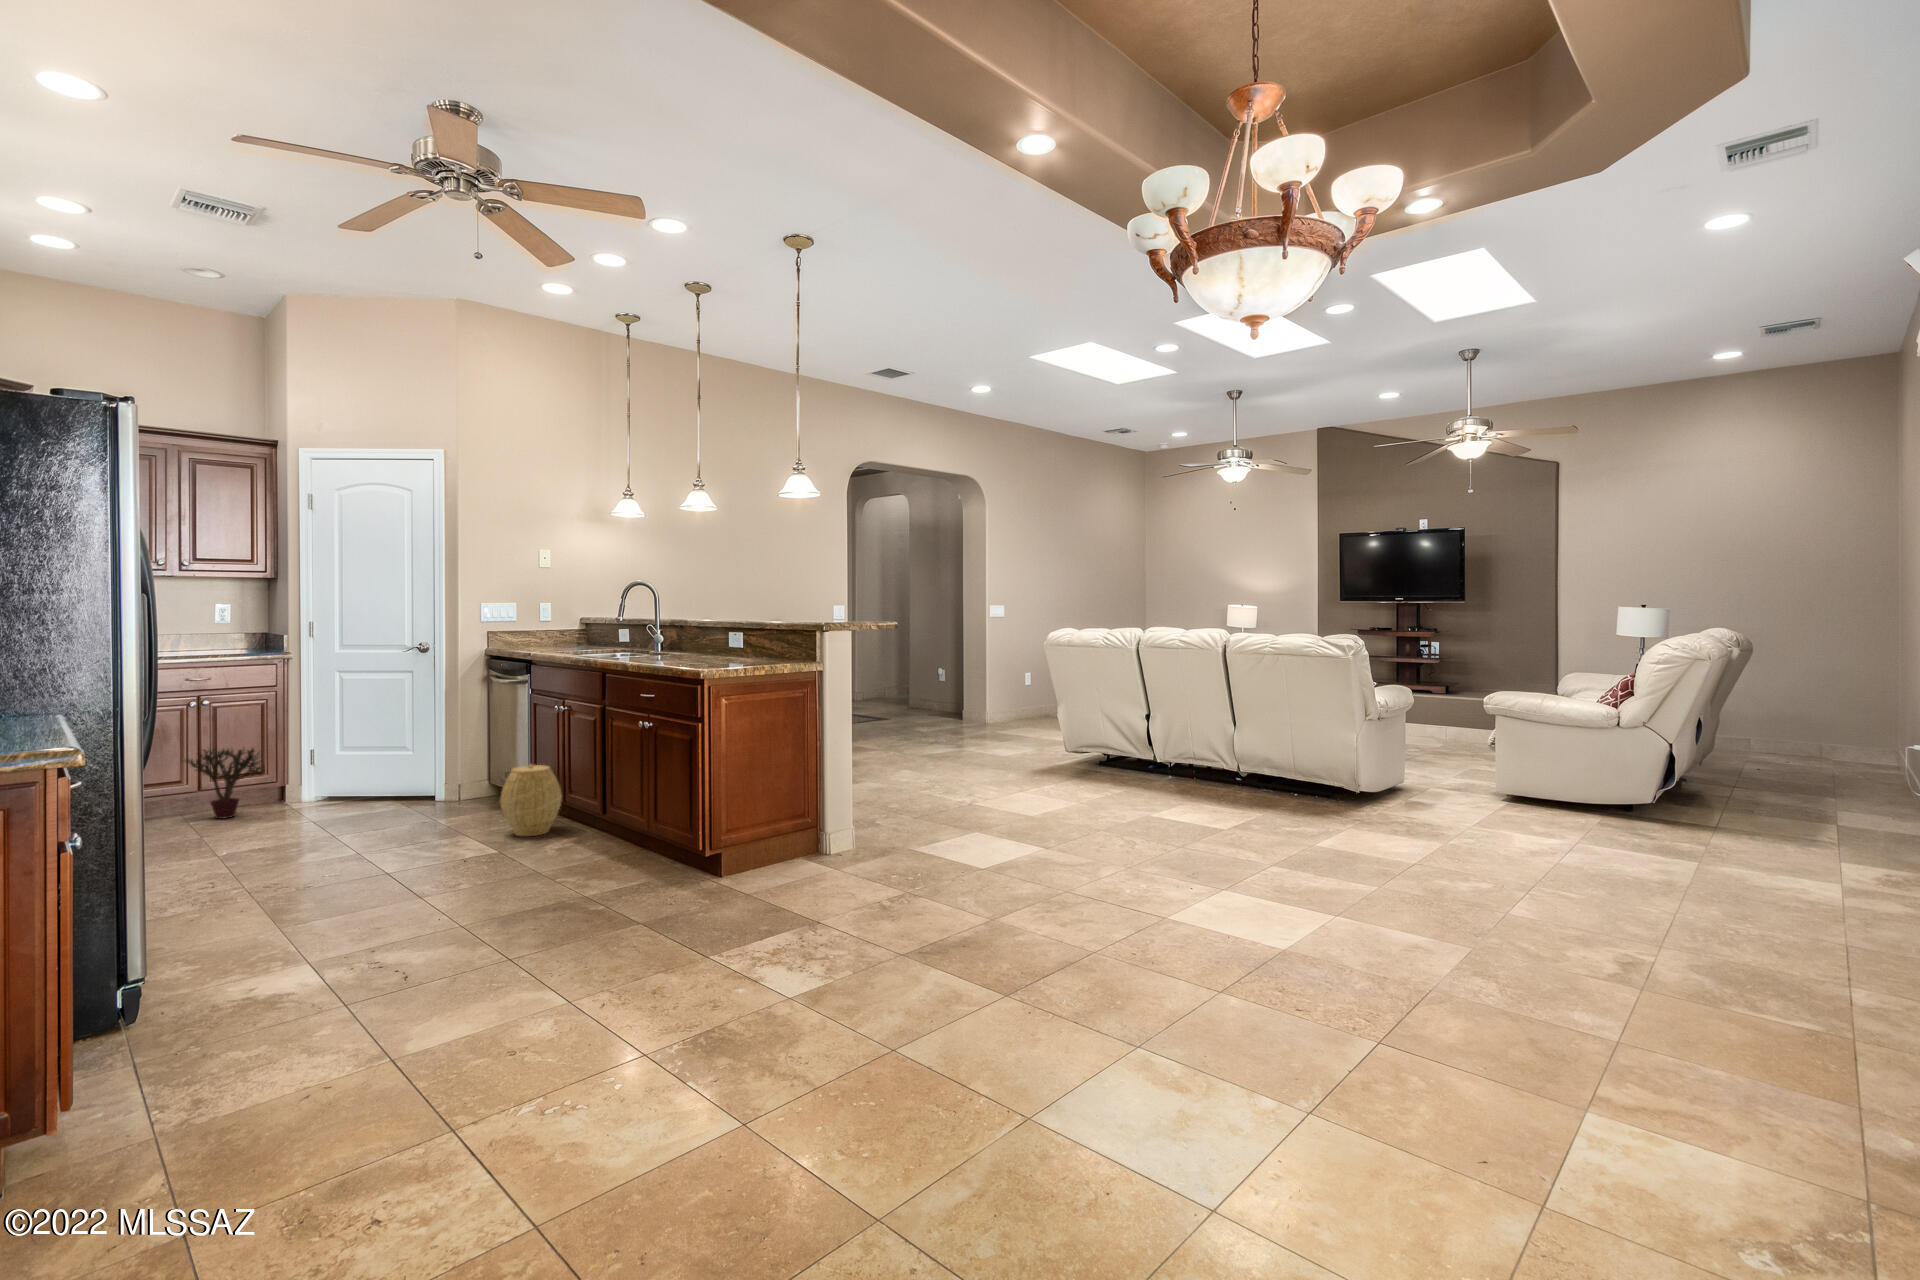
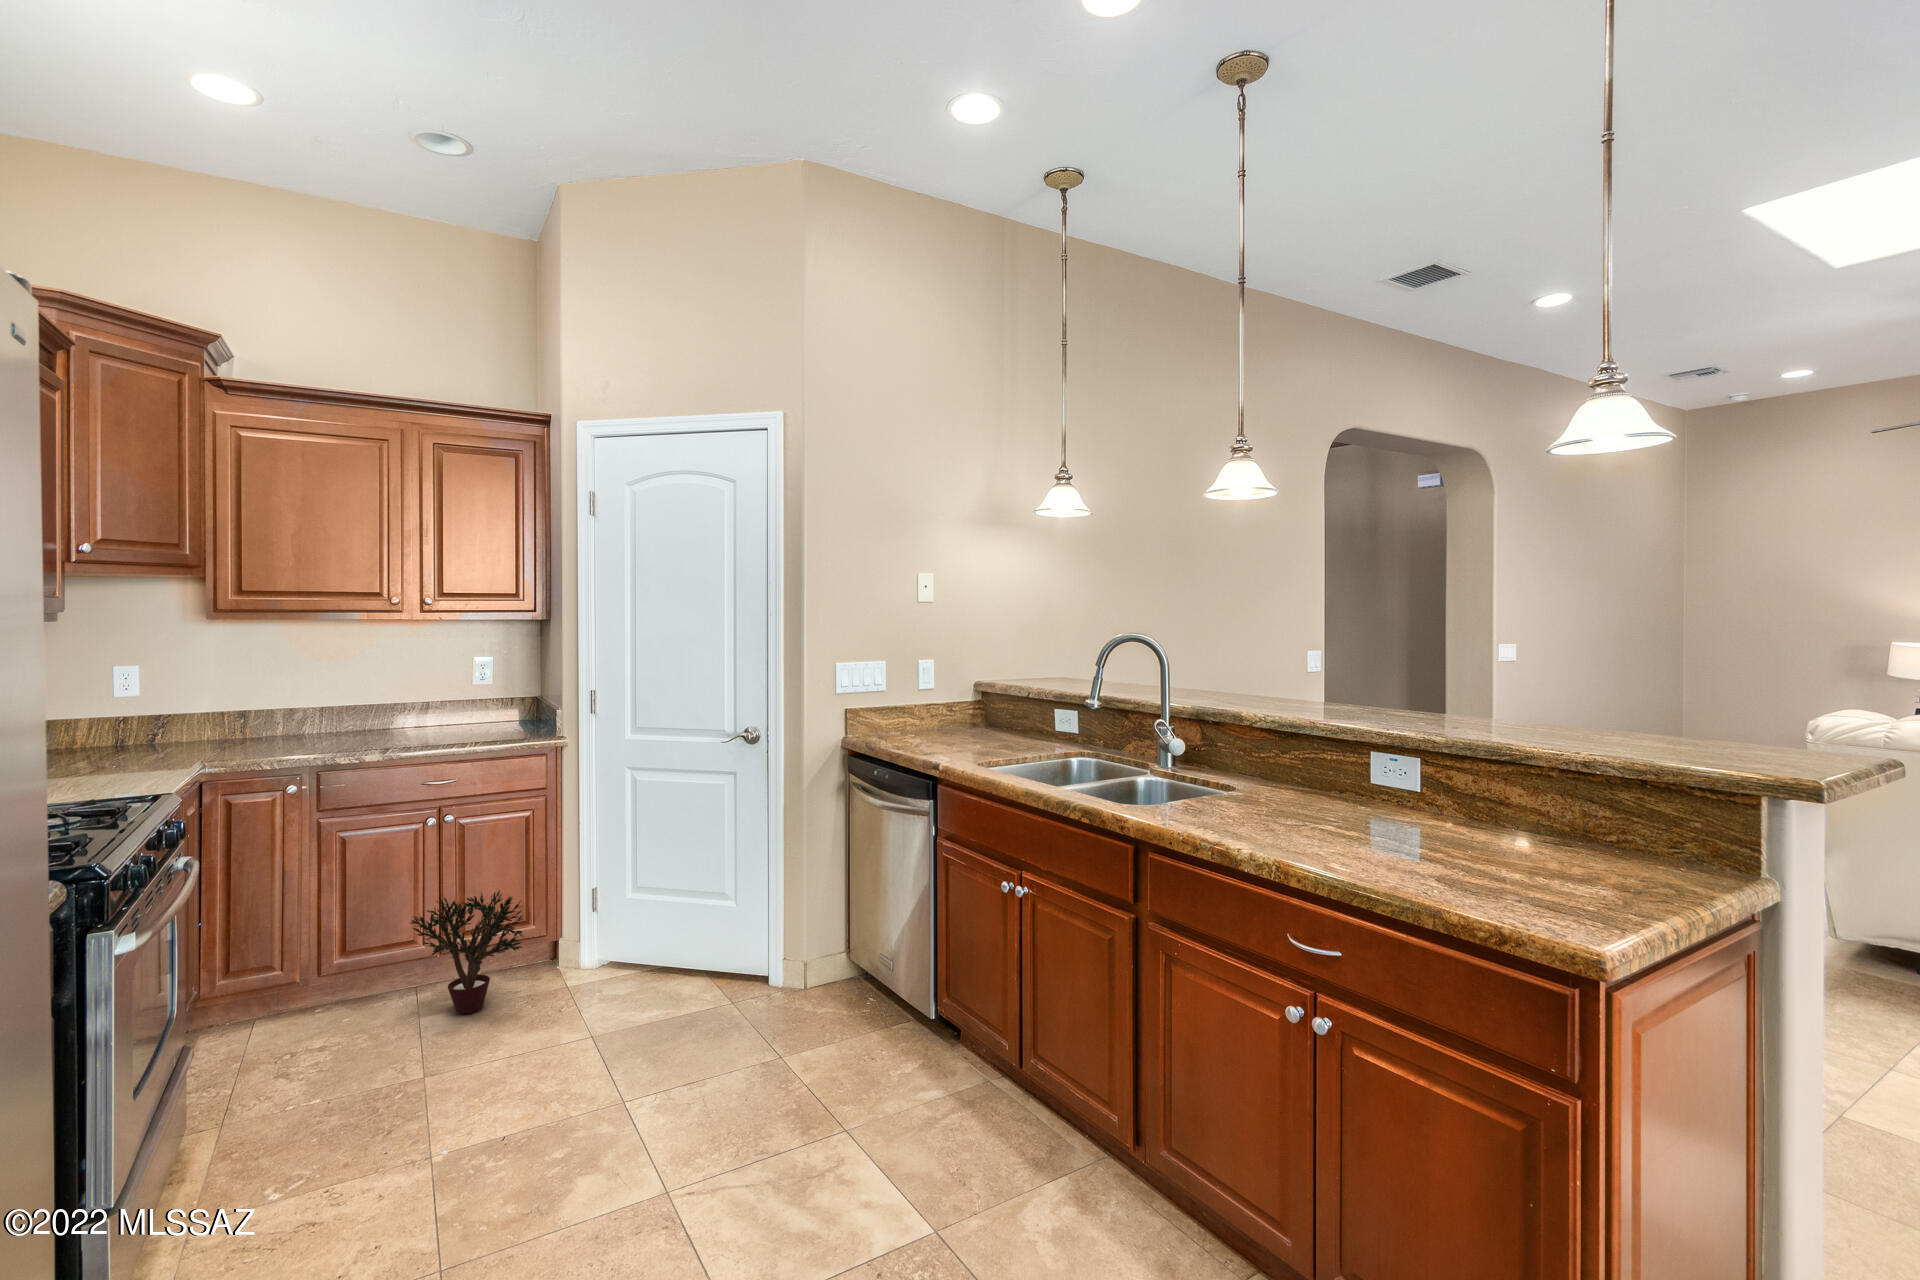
woven basket: present [500,765,562,836] -> none [908,1015,1020,1181]

